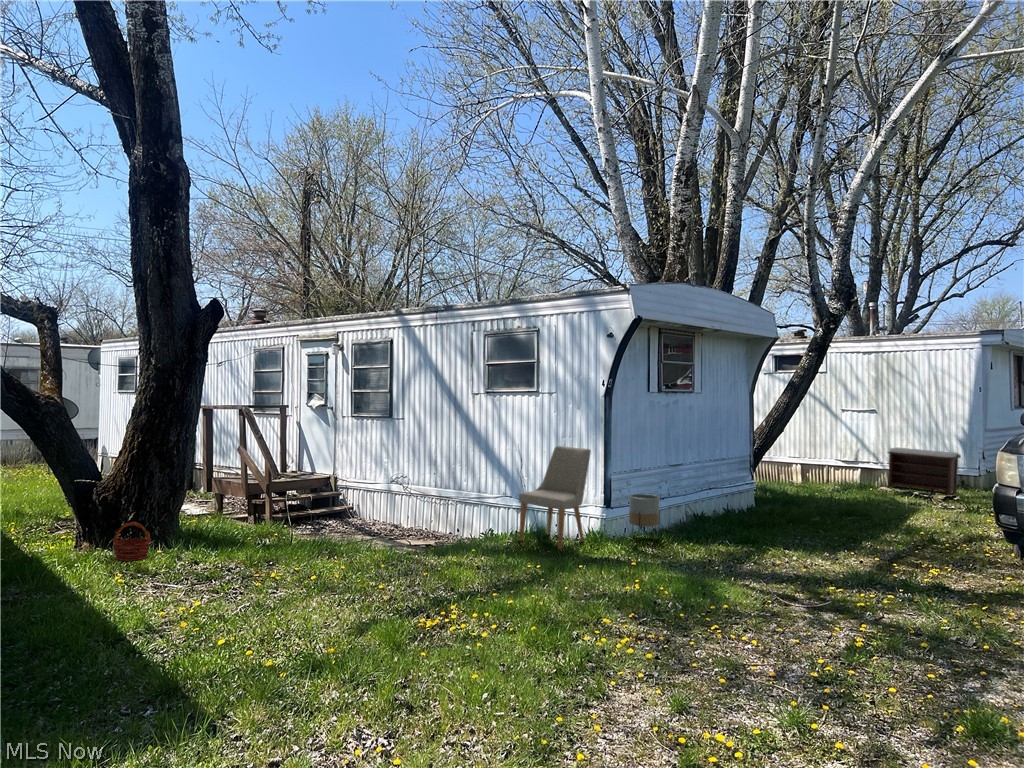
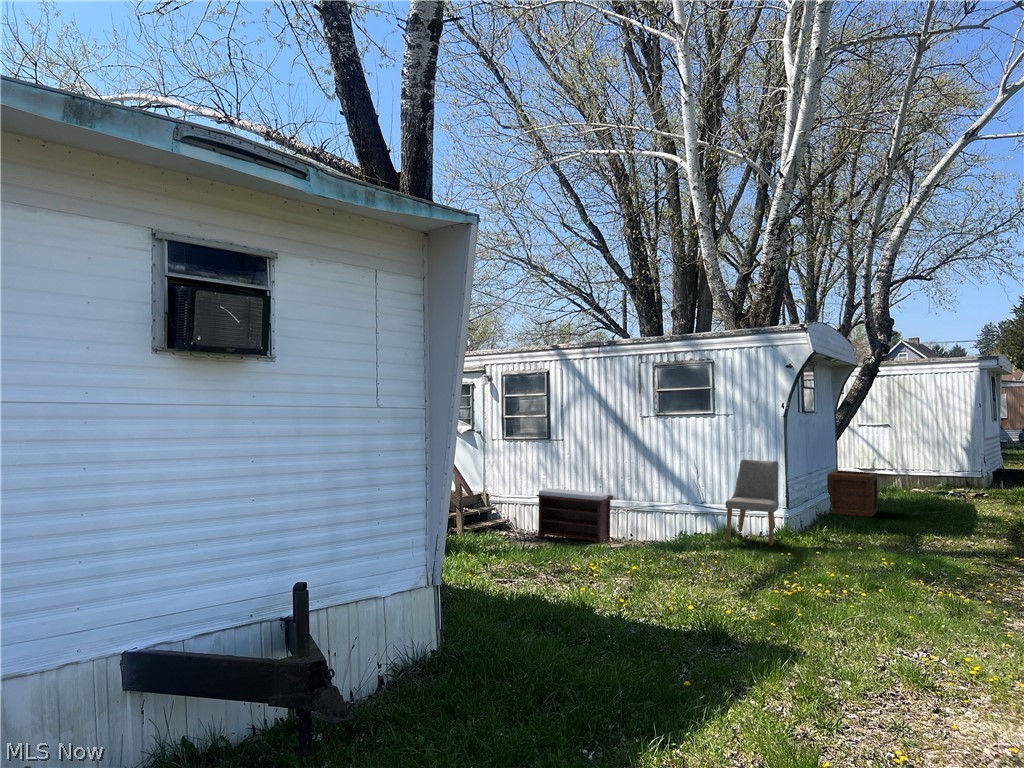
bench: present [888,448,961,494] -> present [536,488,613,543]
wooden crate: none [718,462,786,520] -> present [827,470,878,518]
planter: present [629,494,660,538] -> none [802,498,828,537]
basket: present [113,522,151,561] -> none [440,536,471,571]

